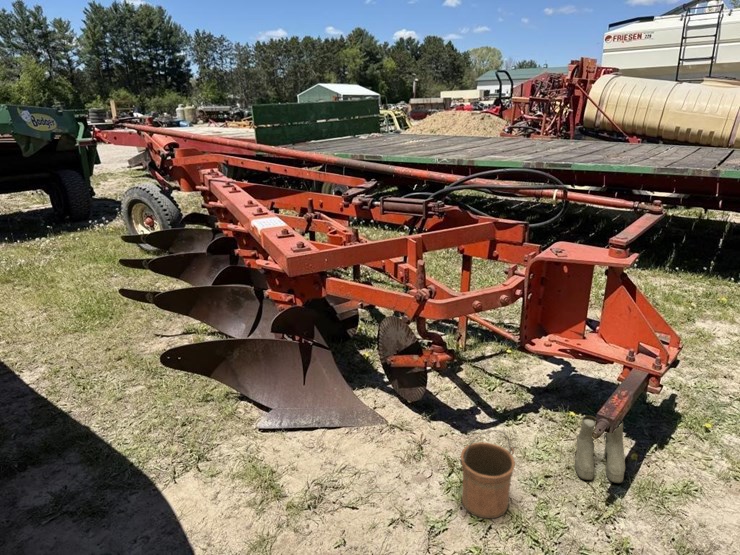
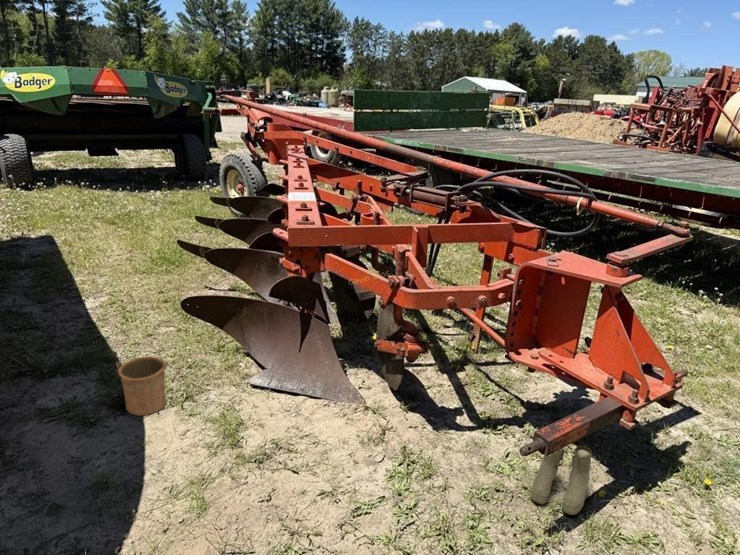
bucket: present [460,430,515,518] -> present [116,343,168,416]

